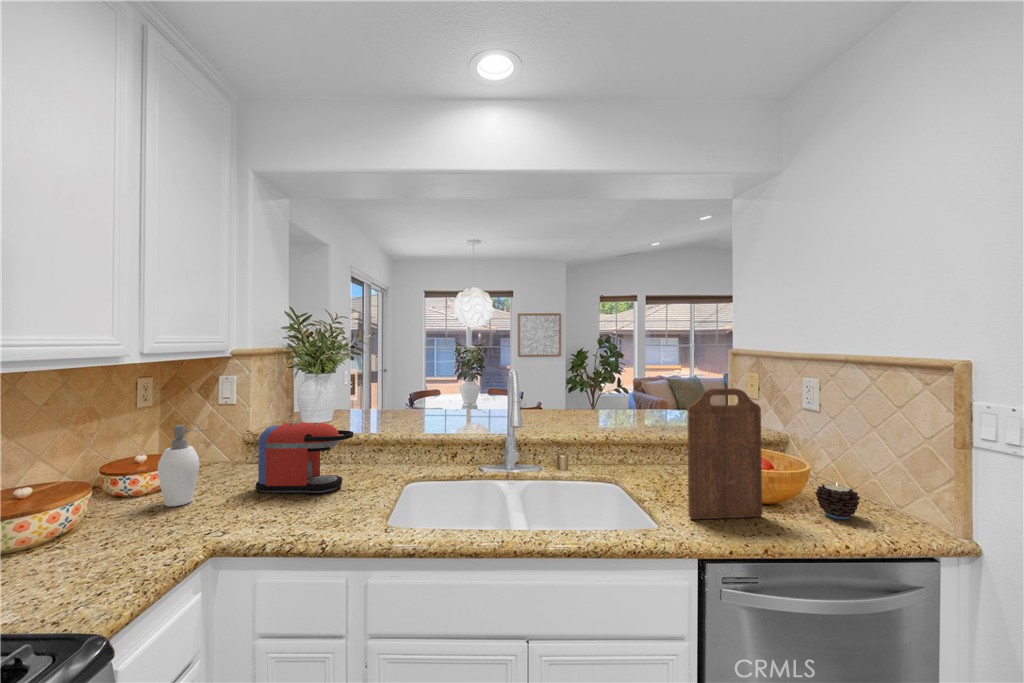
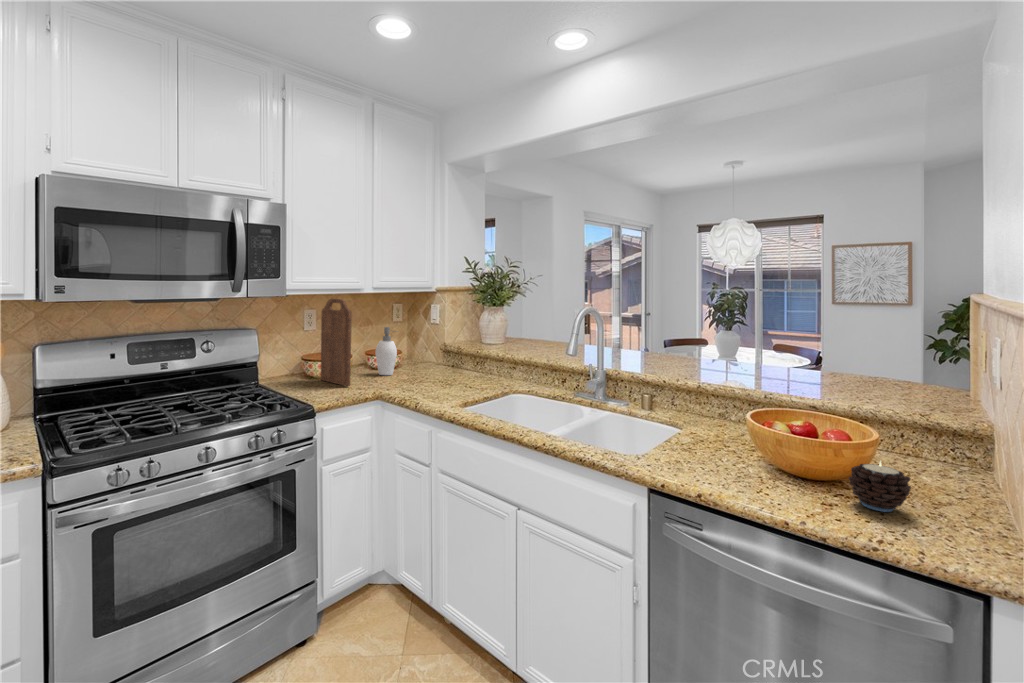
cutting board: present [687,388,762,519] -> present [321,299,352,386]
coffee maker: present [256,423,353,493] -> none [424,334,478,385]

